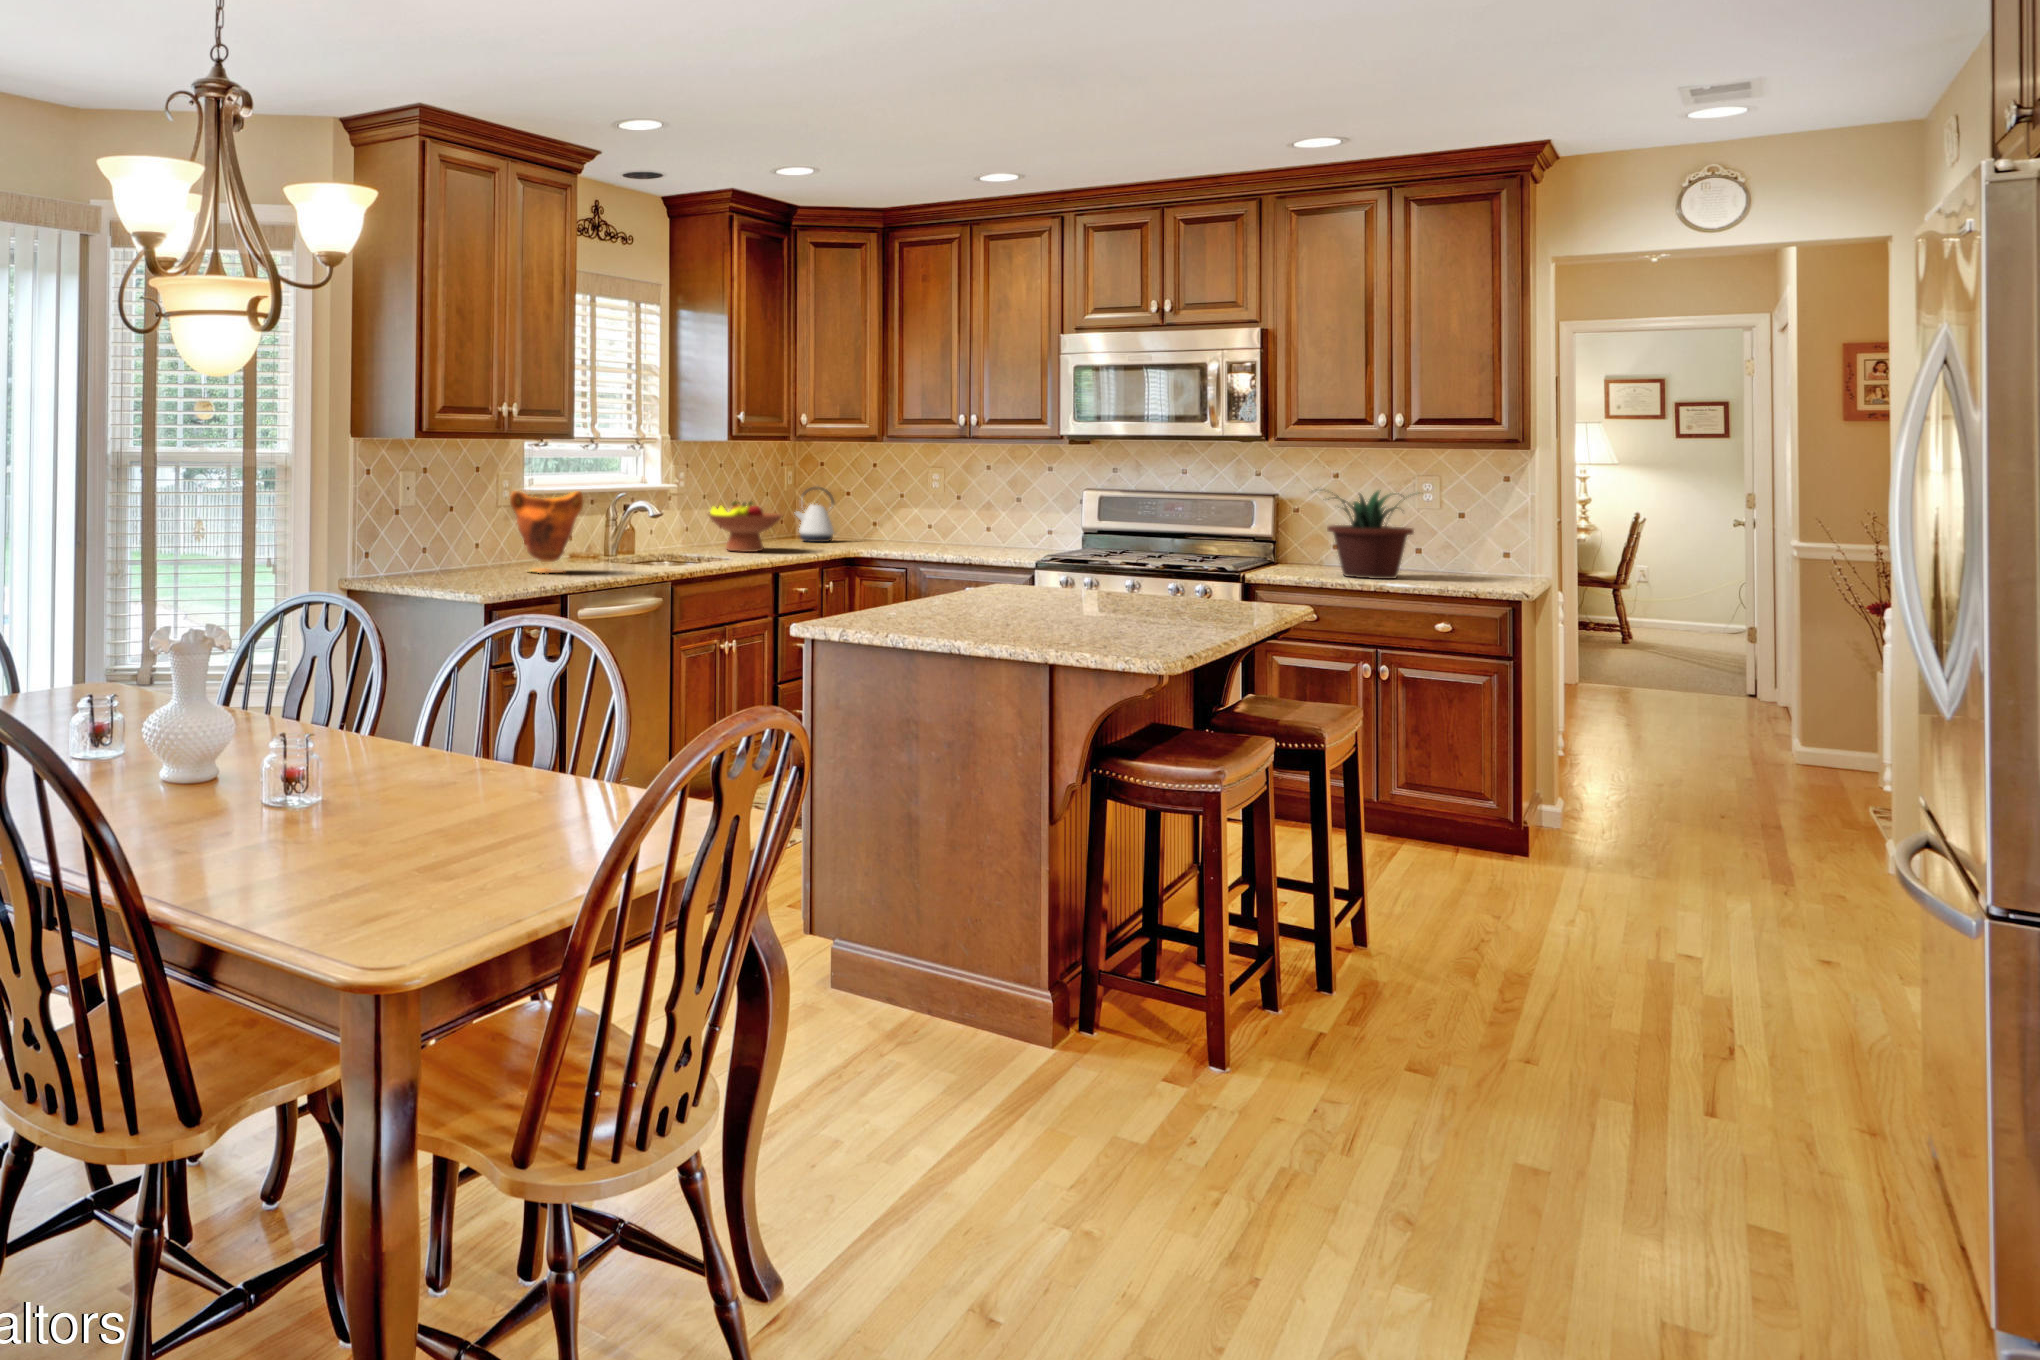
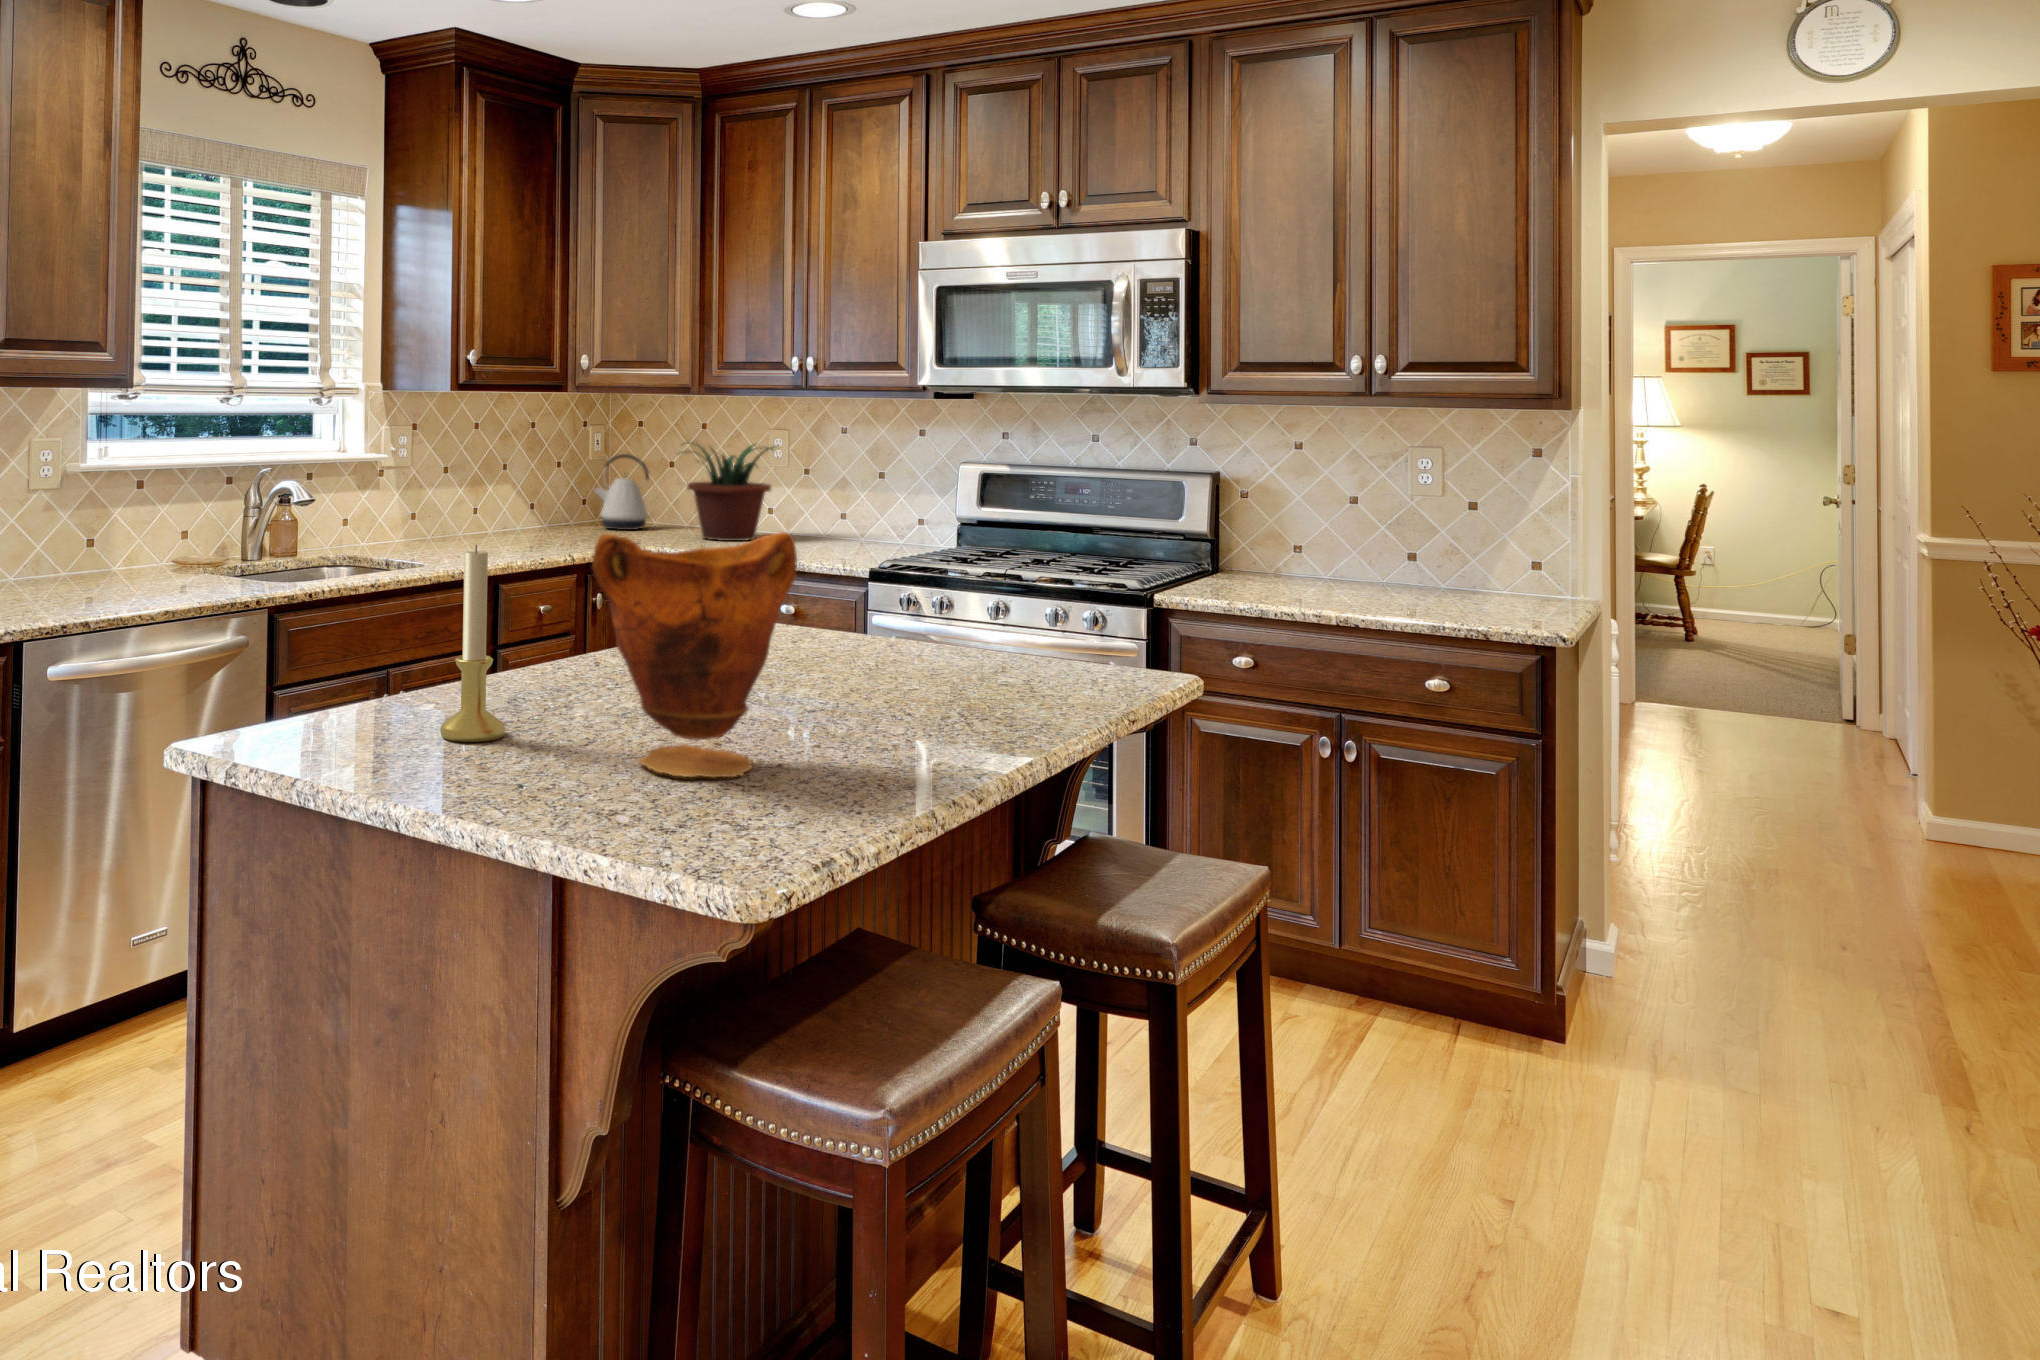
vase: present [510,491,583,573] -> present [592,532,797,777]
potted plant: present [1327,491,1414,579] -> present [678,443,774,541]
fruit bowl: present [708,502,782,552] -> none [434,476,543,548]
candle holder: none [931,522,967,624] -> present [440,545,506,742]

